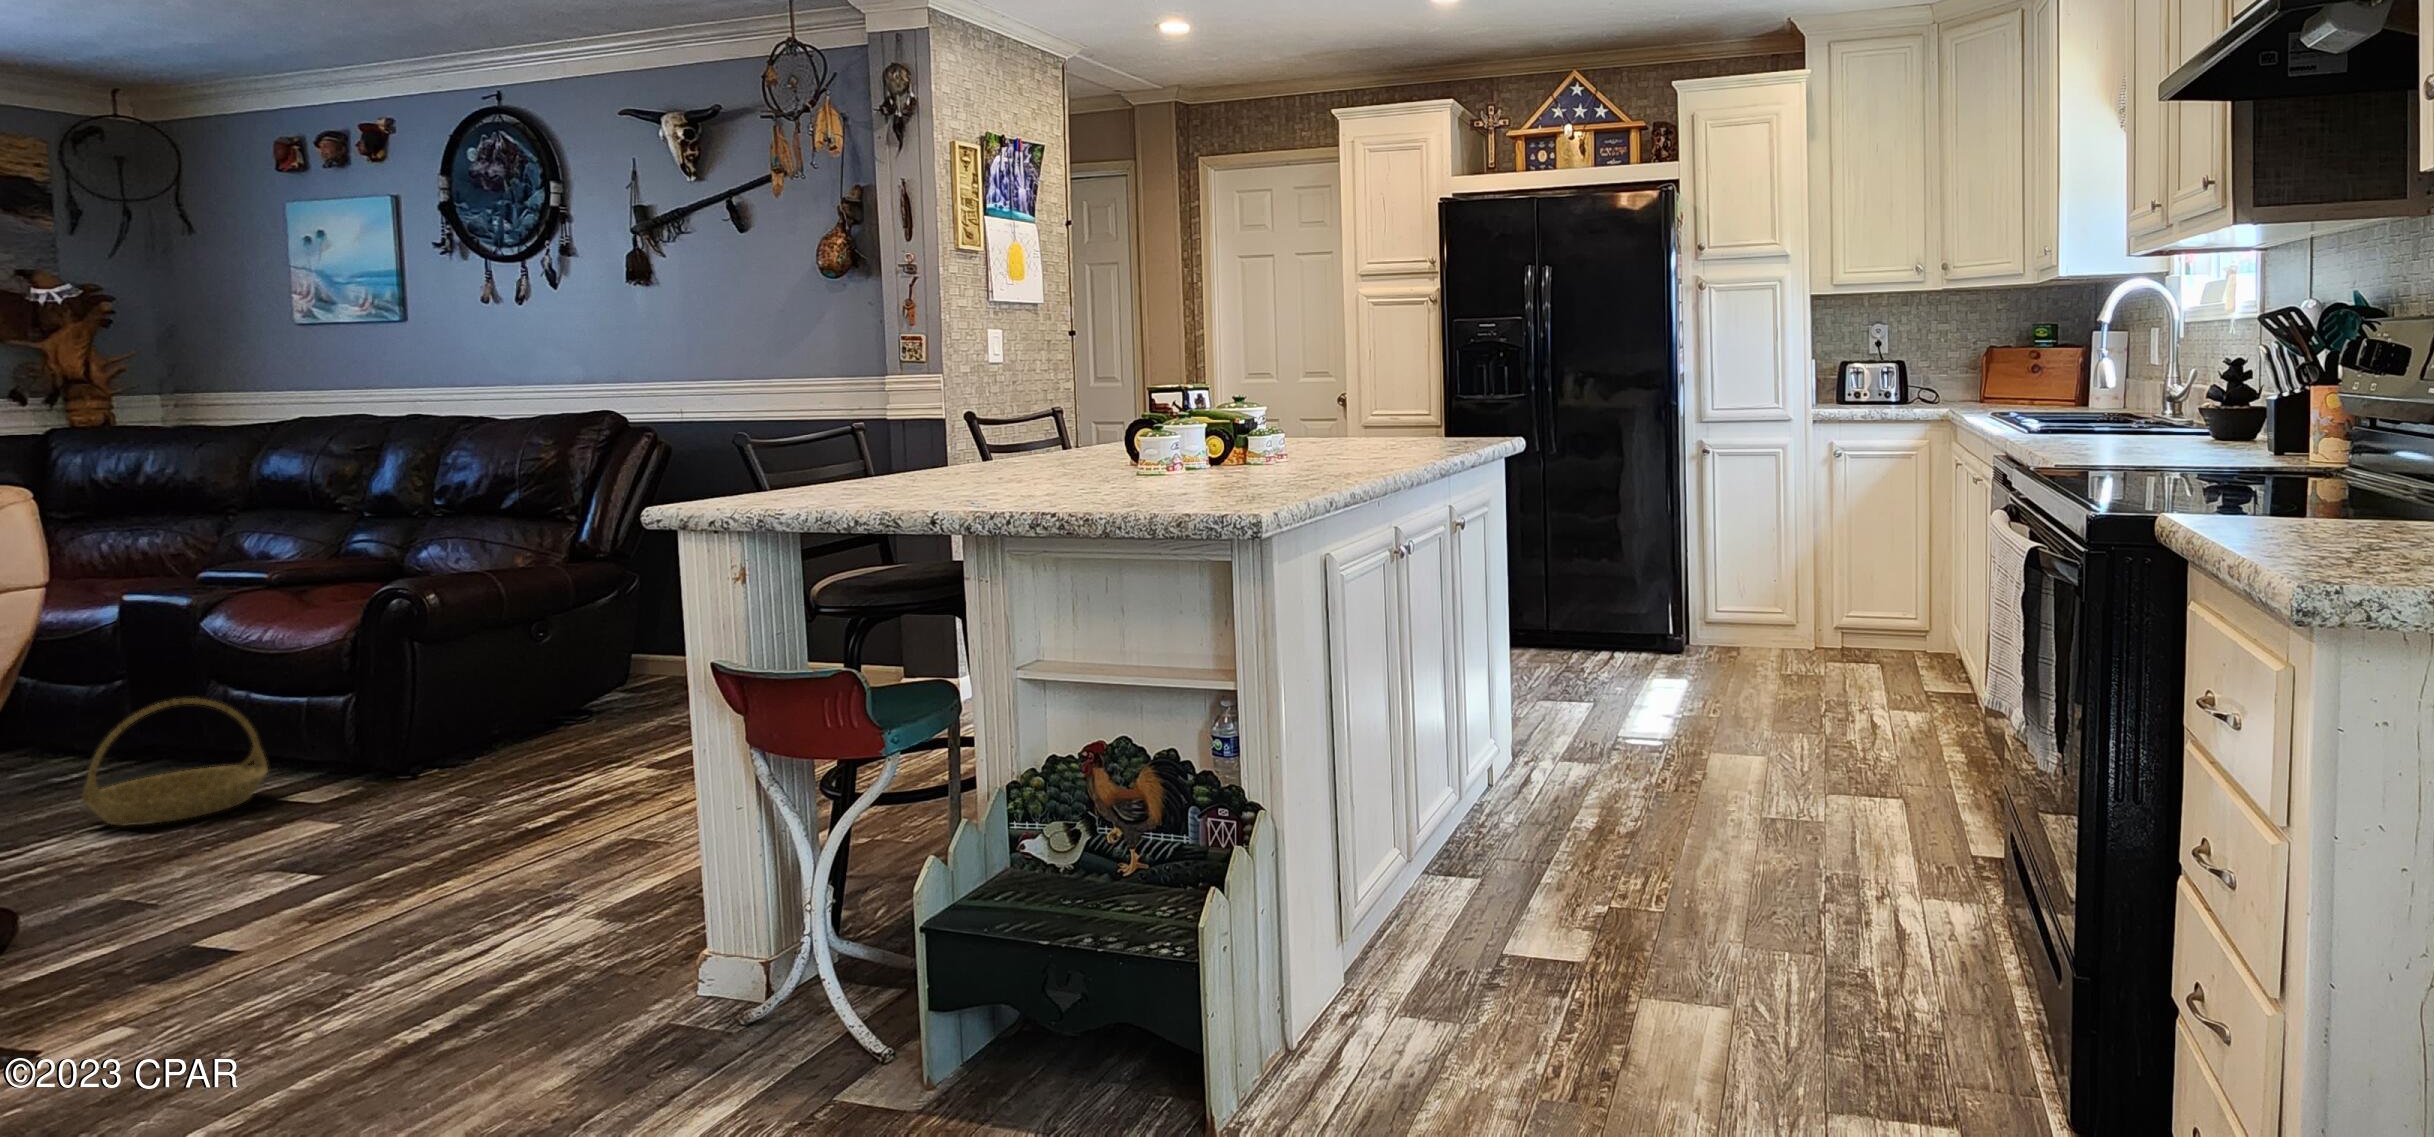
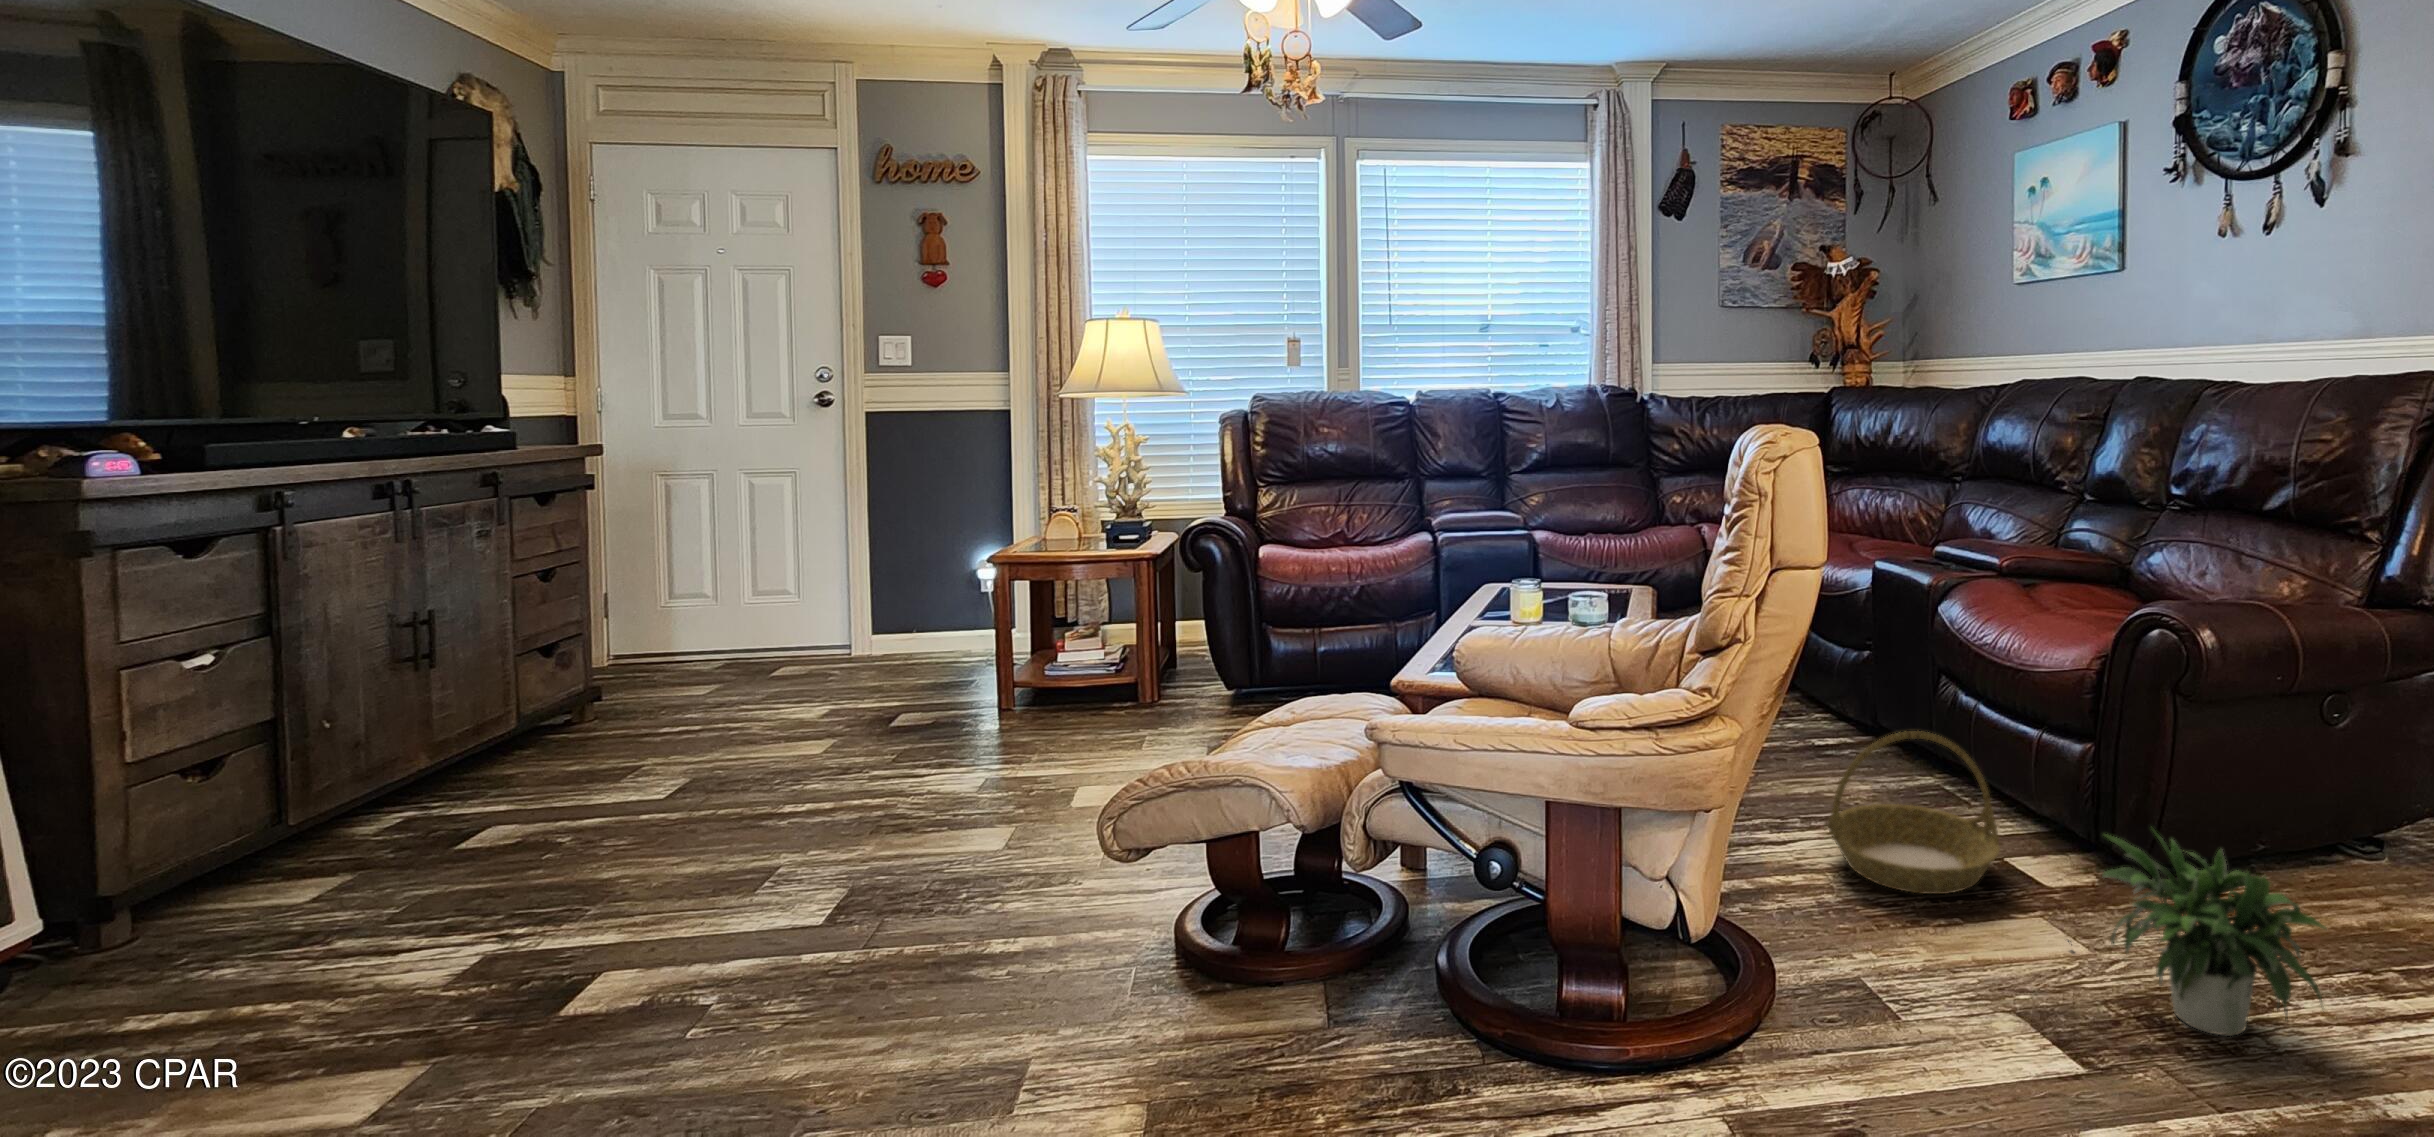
potted plant: none [321,699,492,808] -> present [2069,826,2326,1036]

